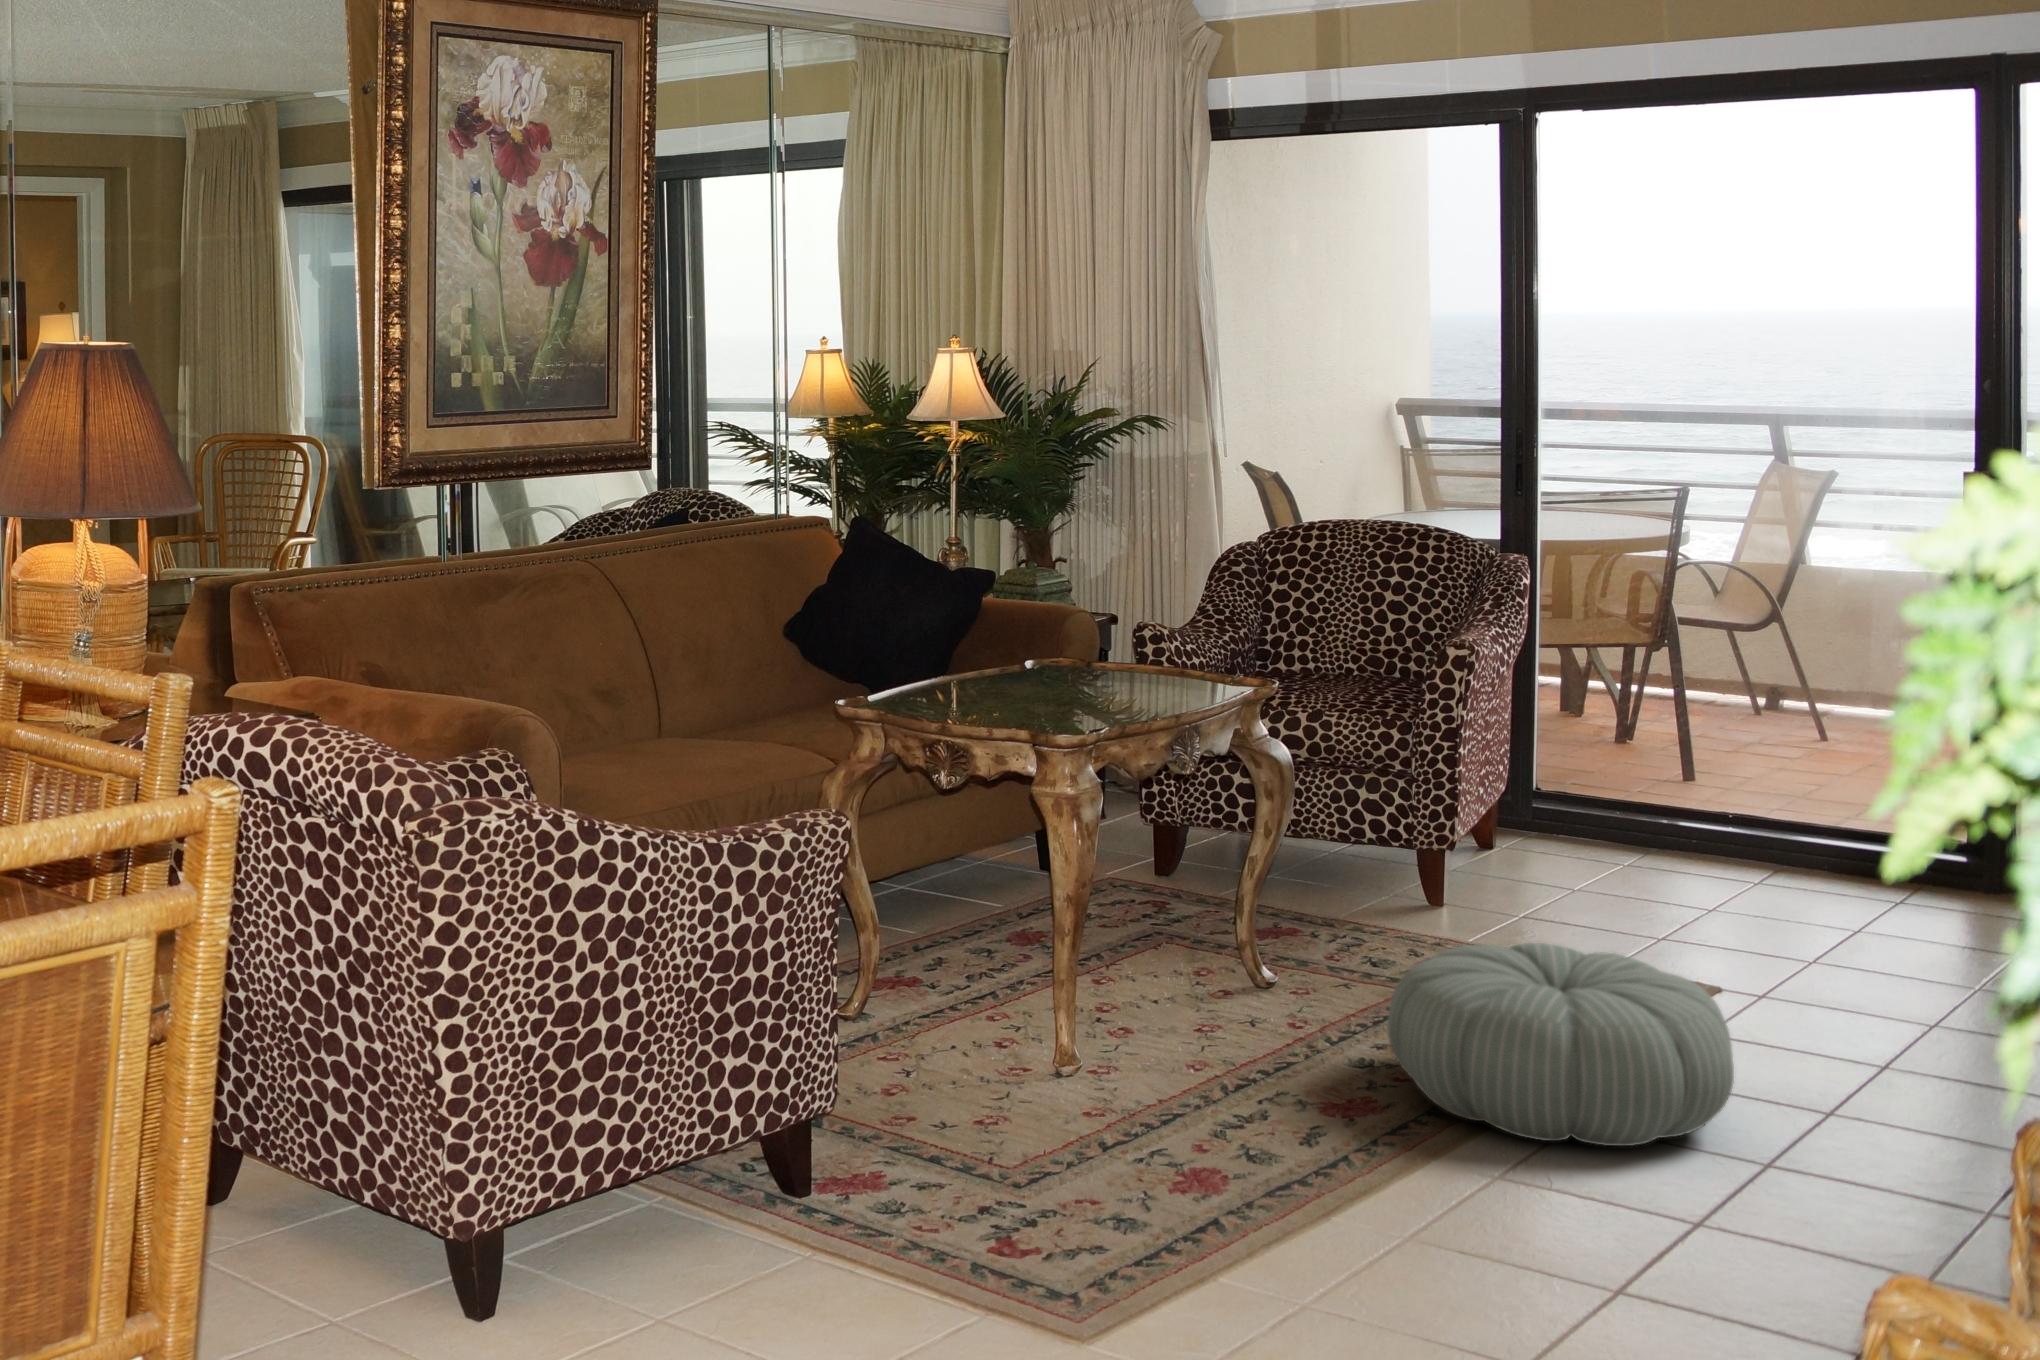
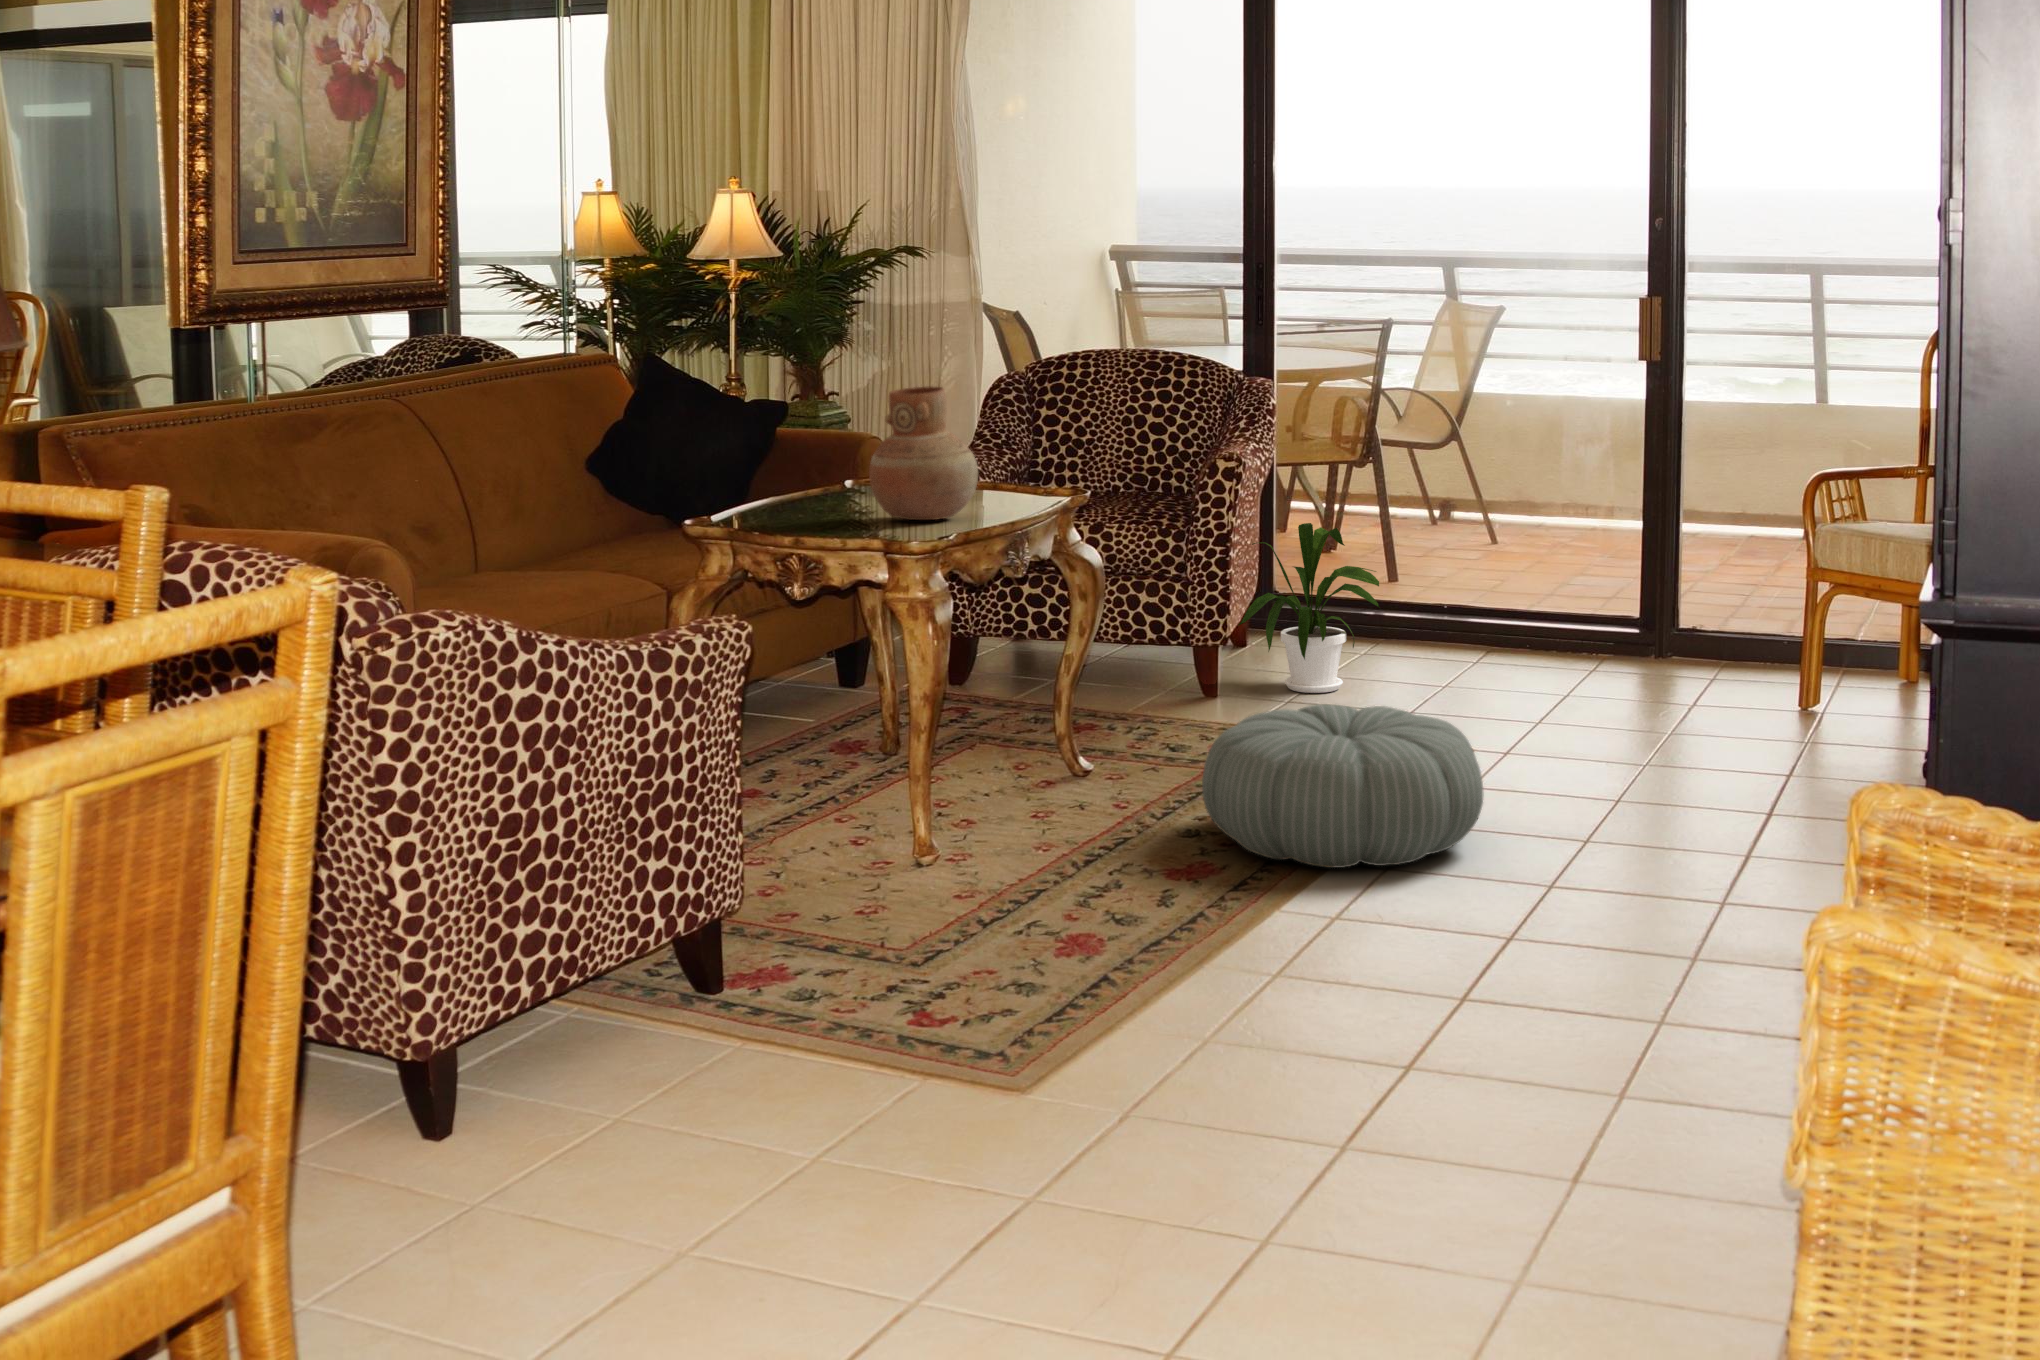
vase: none [1037,563,1153,703] -> present [869,386,978,520]
house plant: none [1478,722,1653,912] -> present [1239,523,1380,693]

